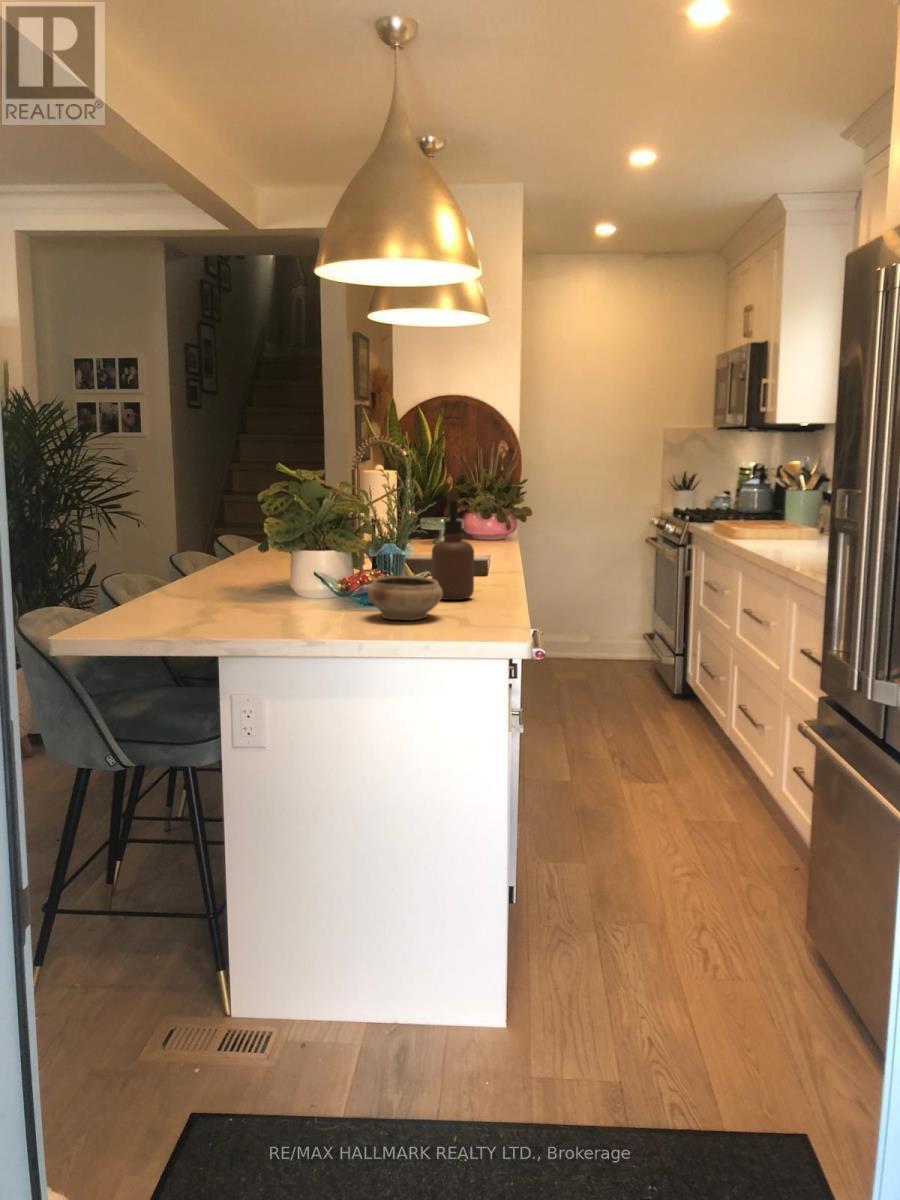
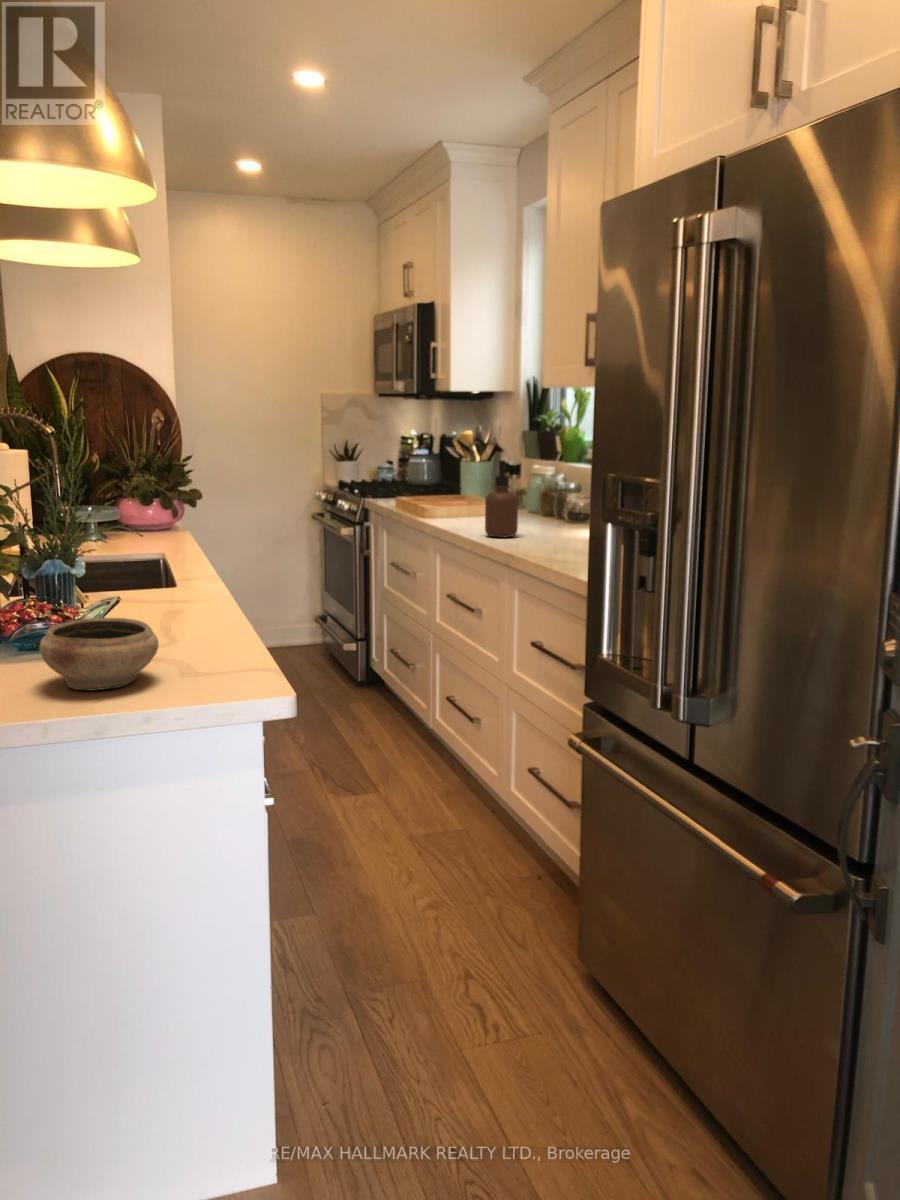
soap dispenser: present [432,500,474,600] -> present [485,460,518,537]

